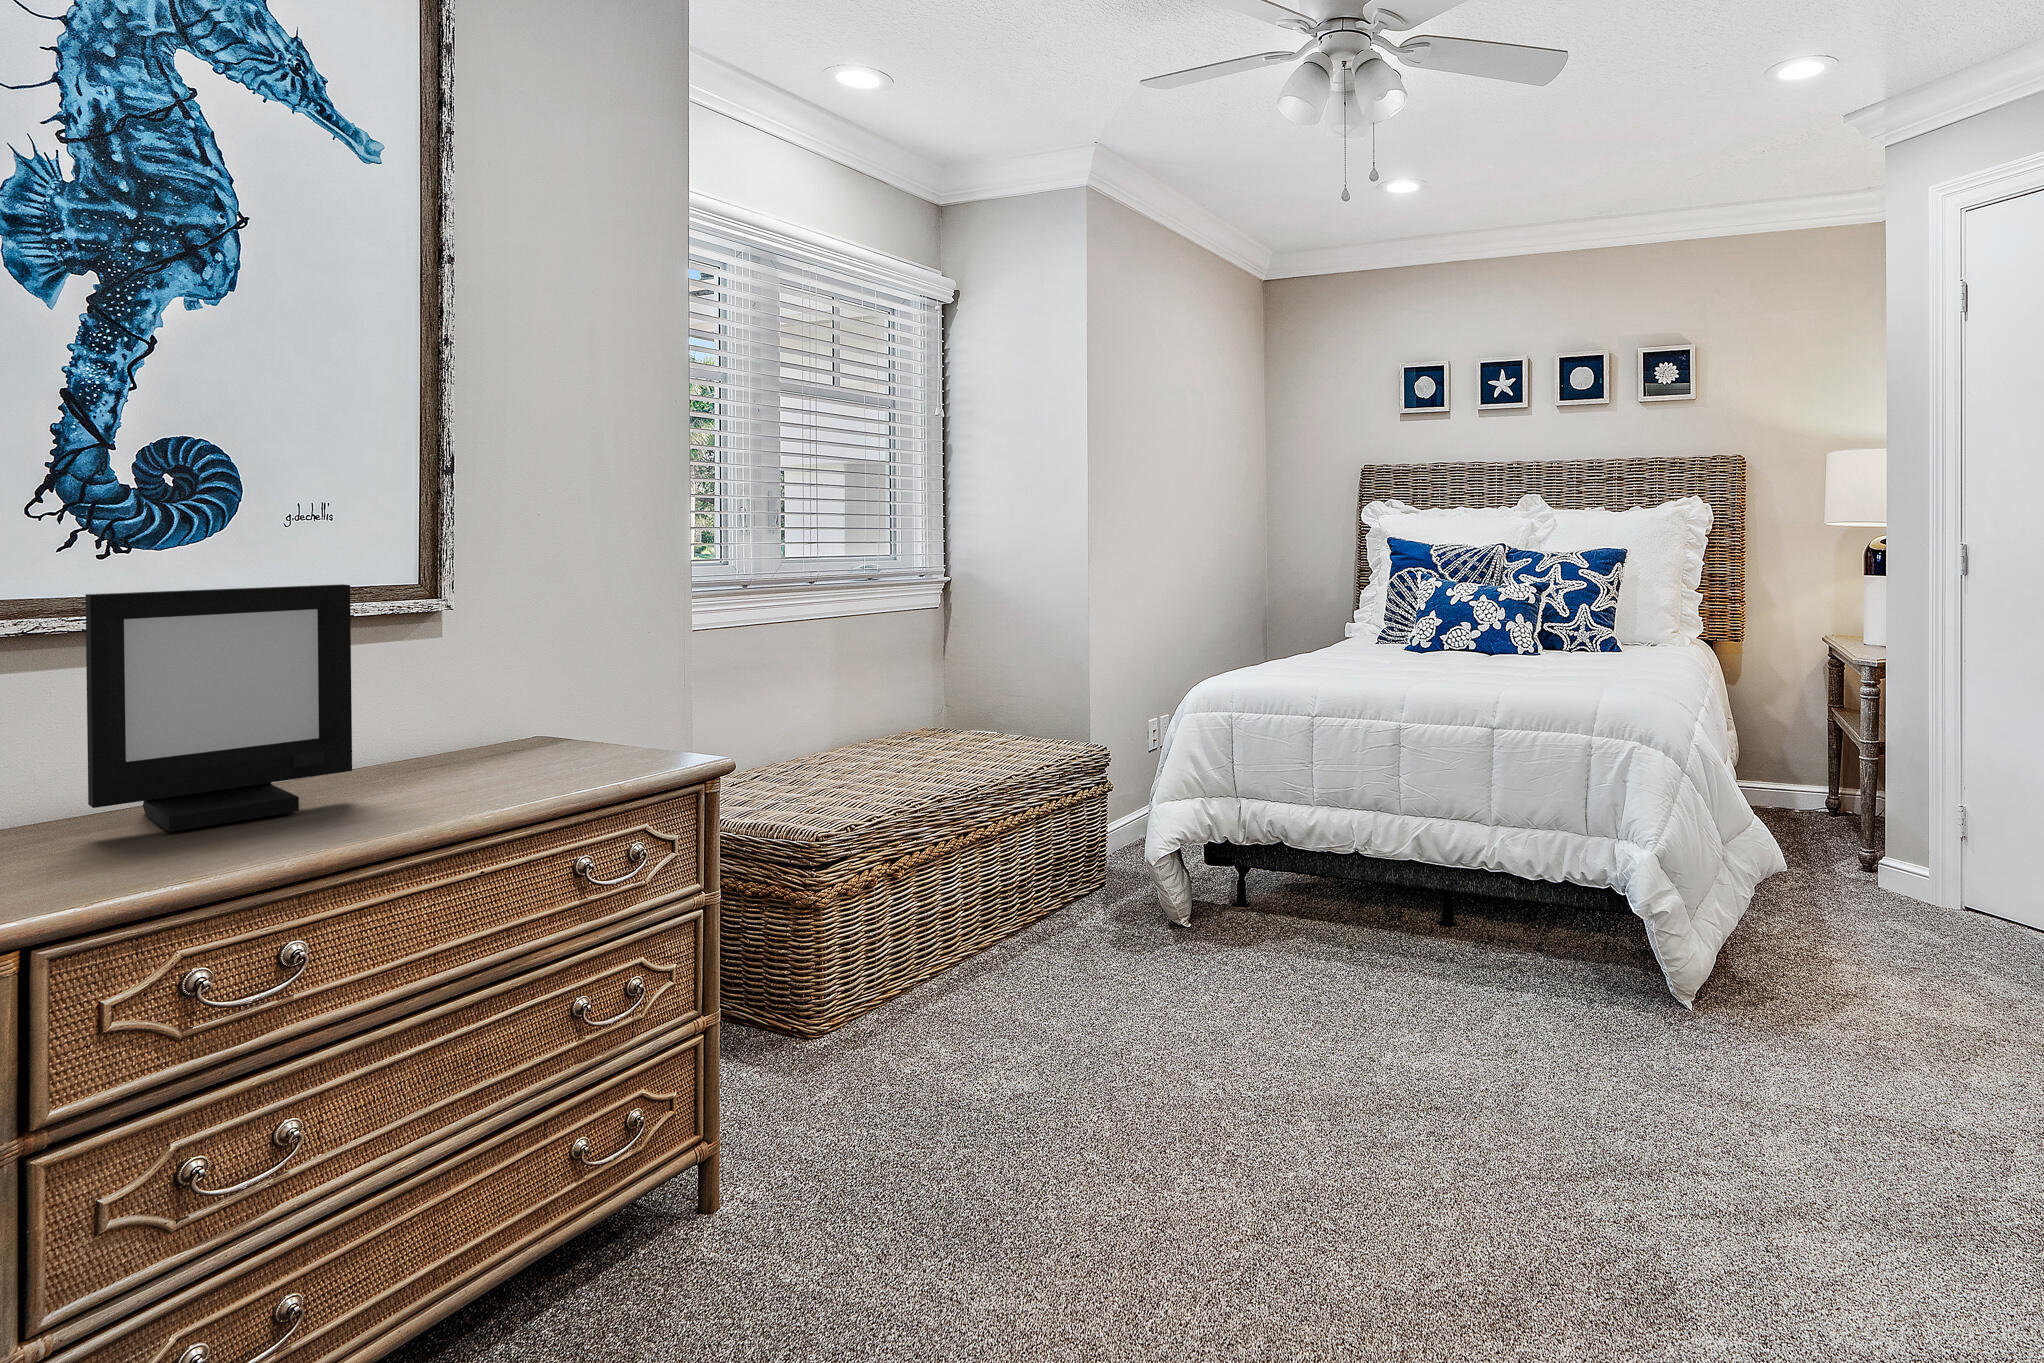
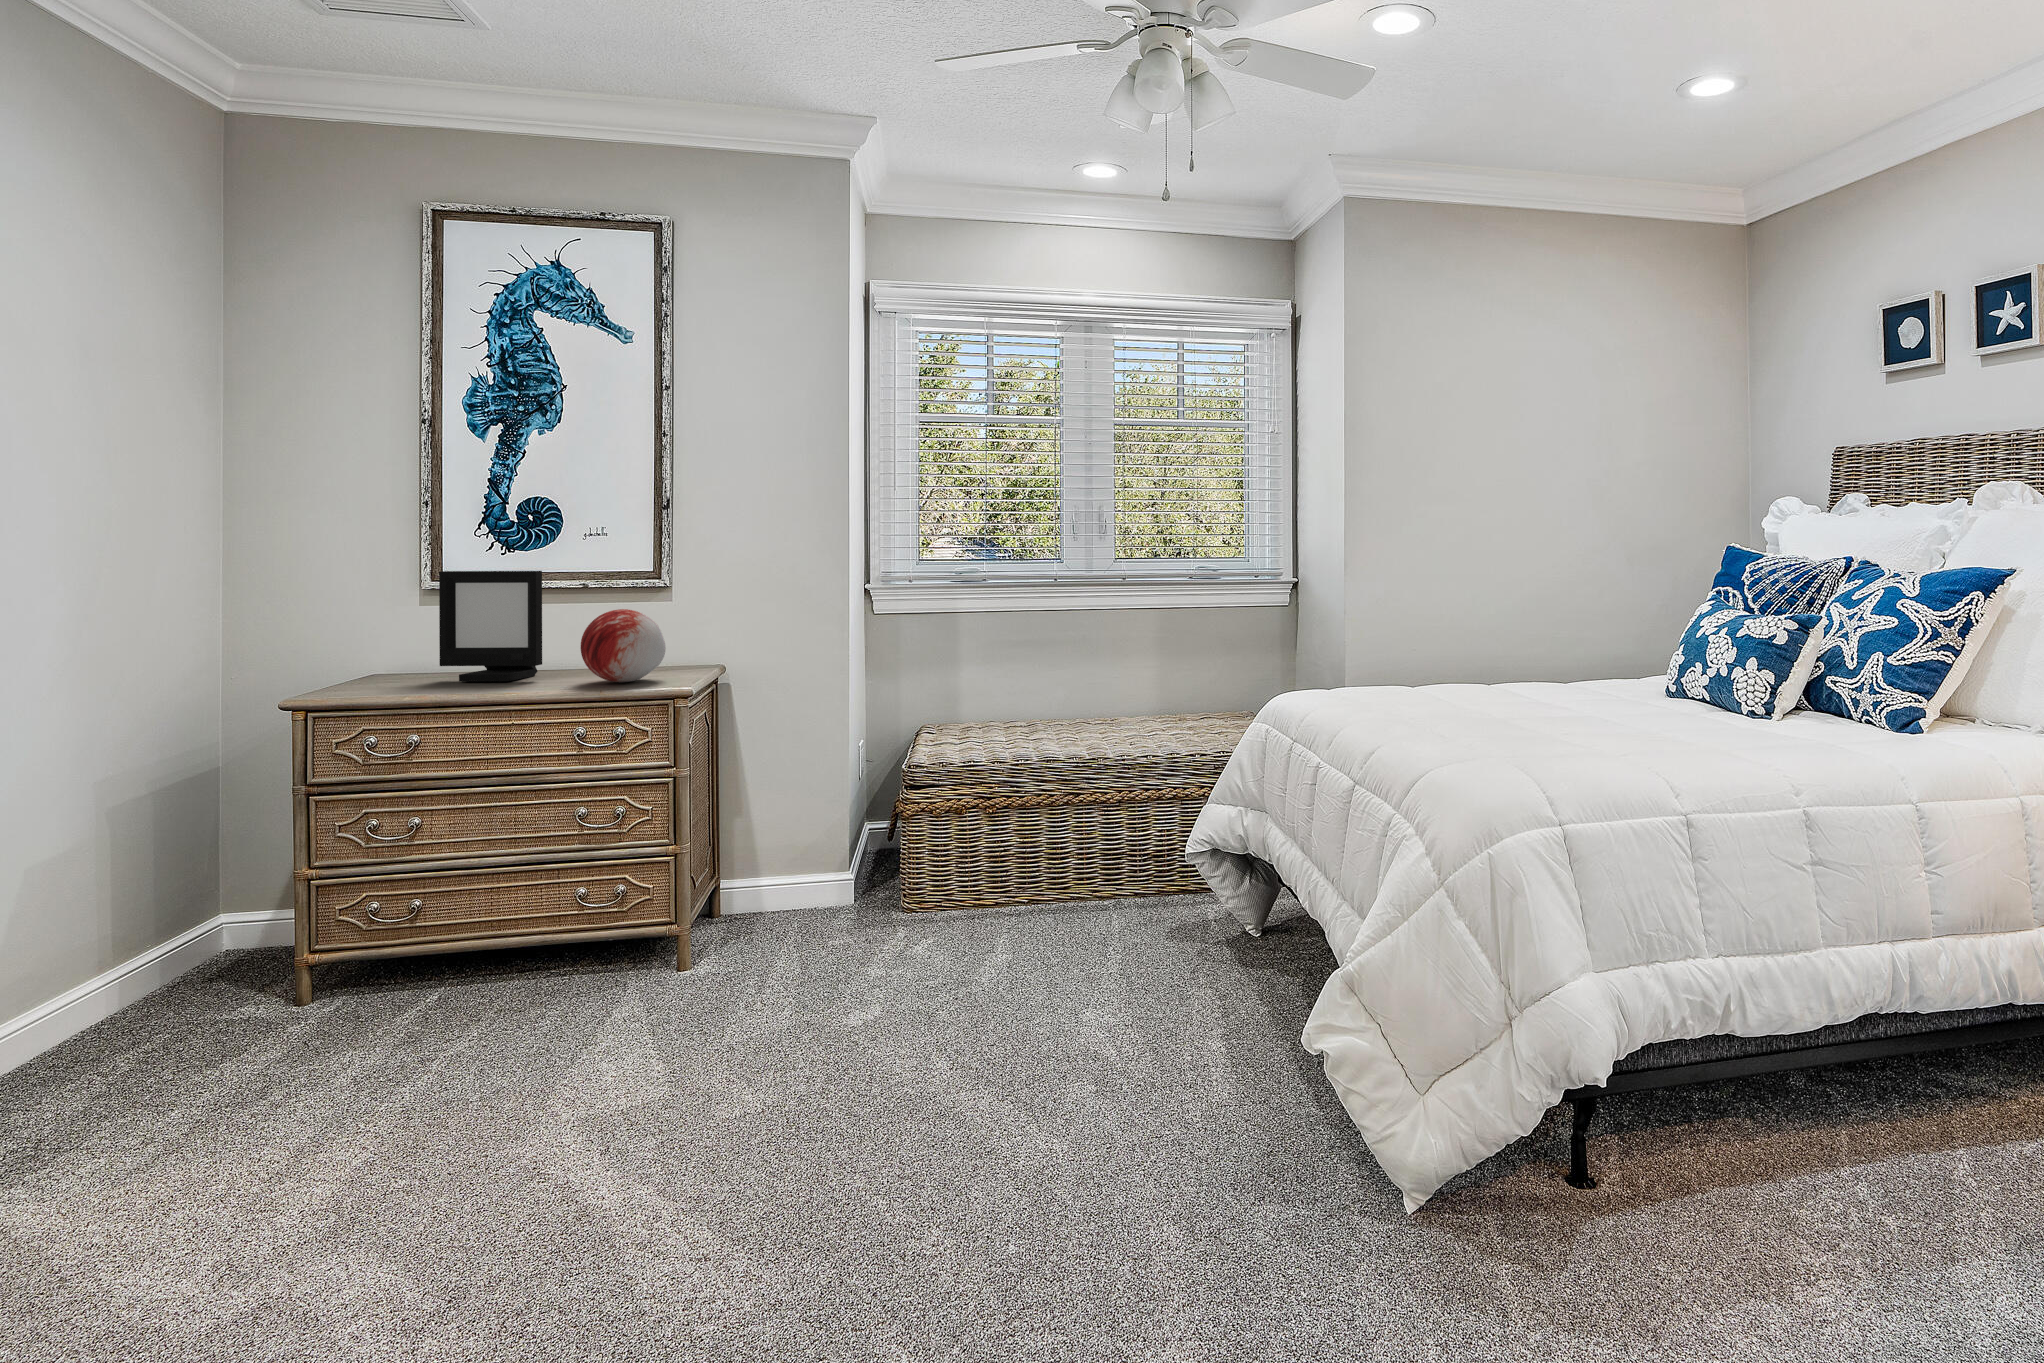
decorative orb: none [460,645,613,775] -> present [581,609,666,682]

